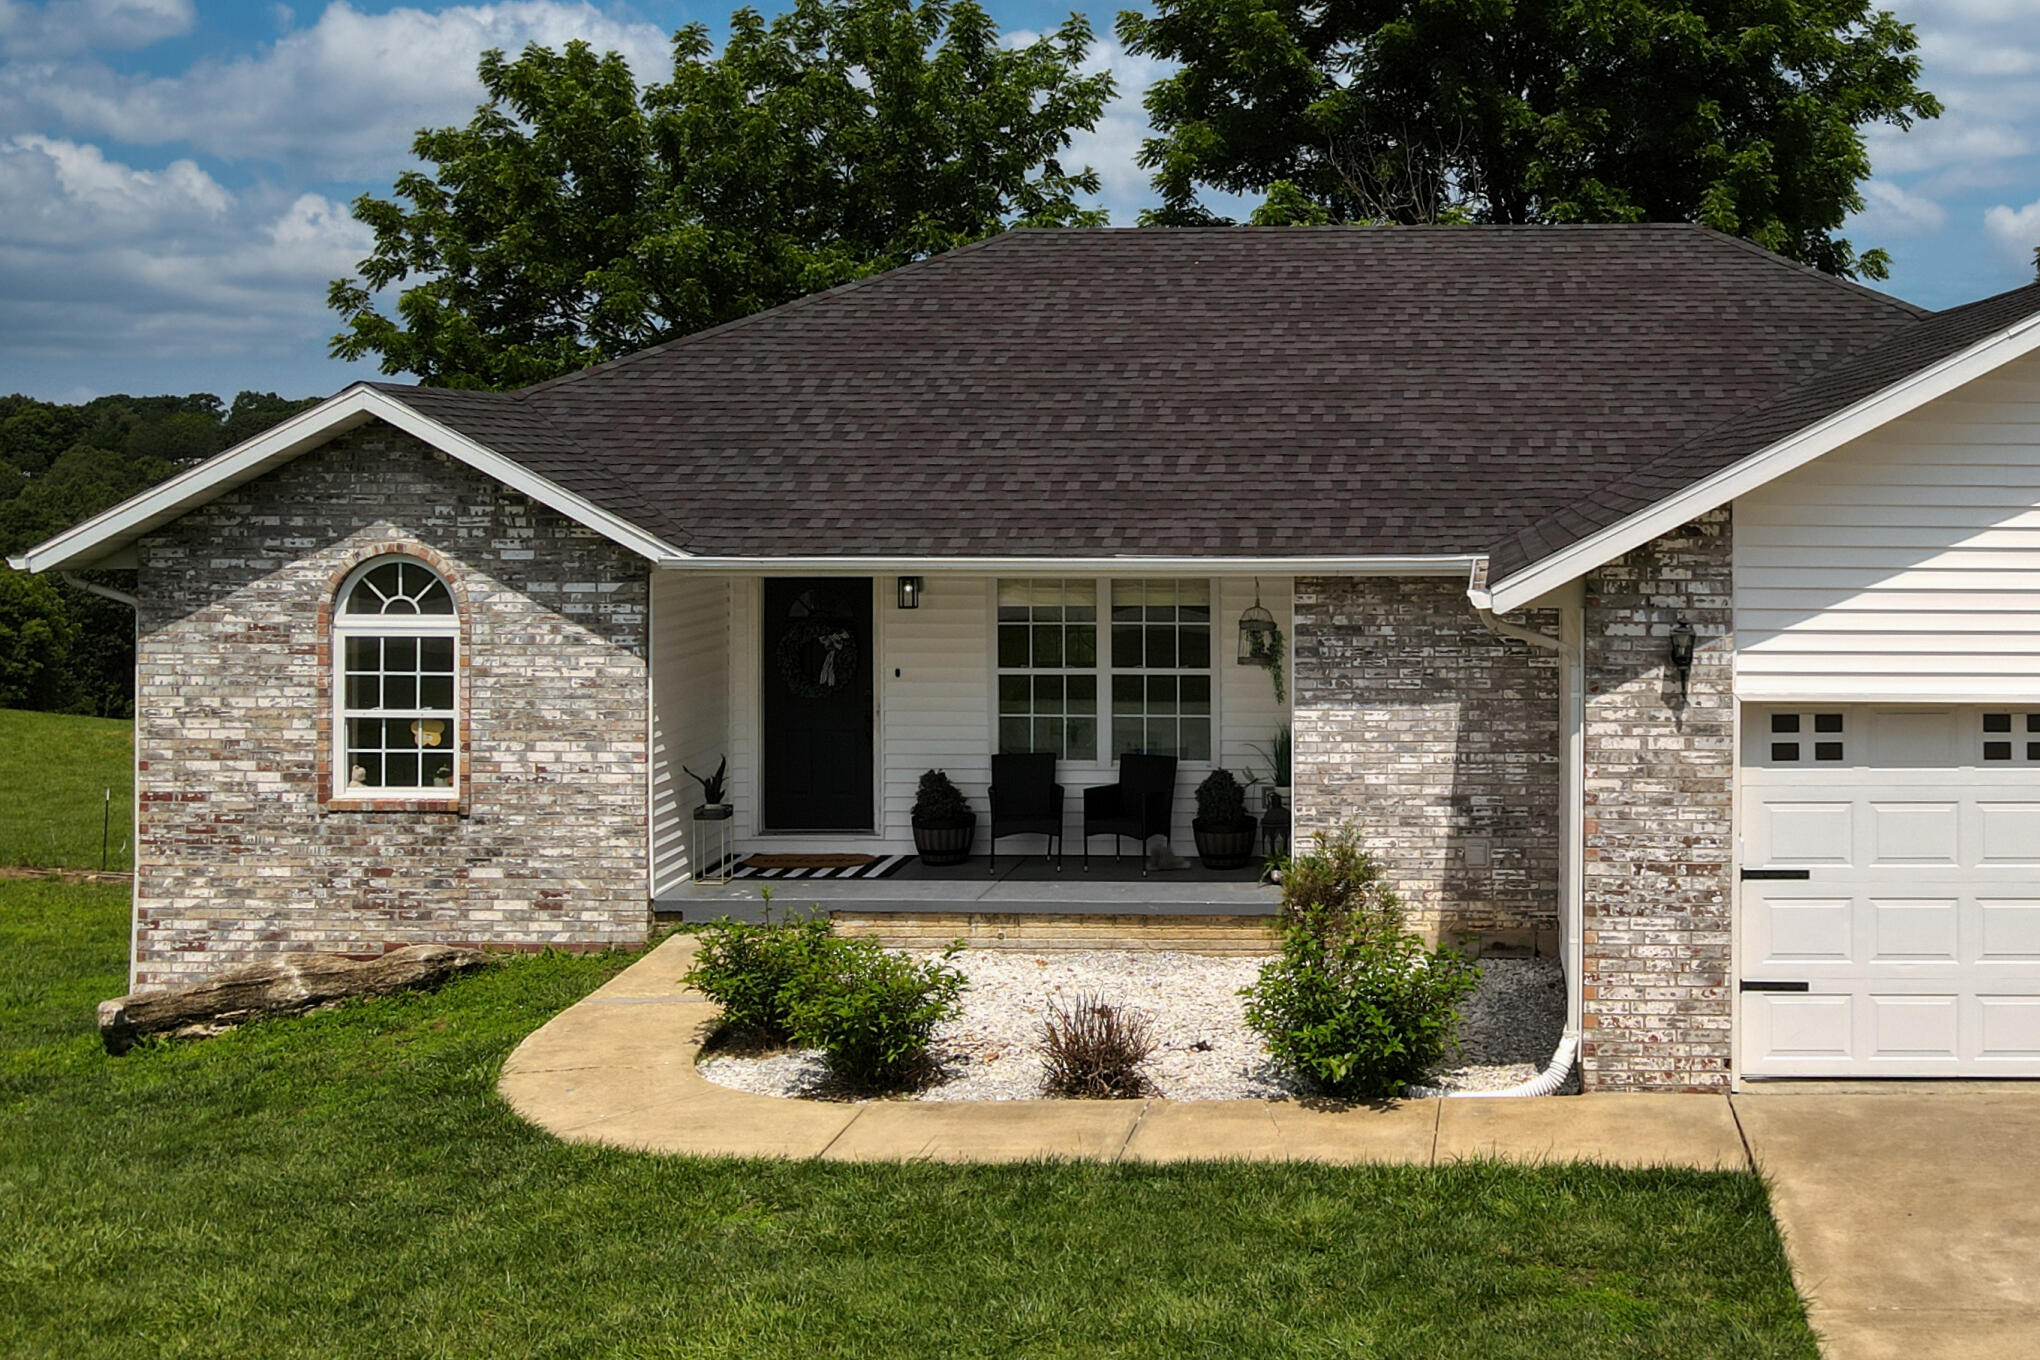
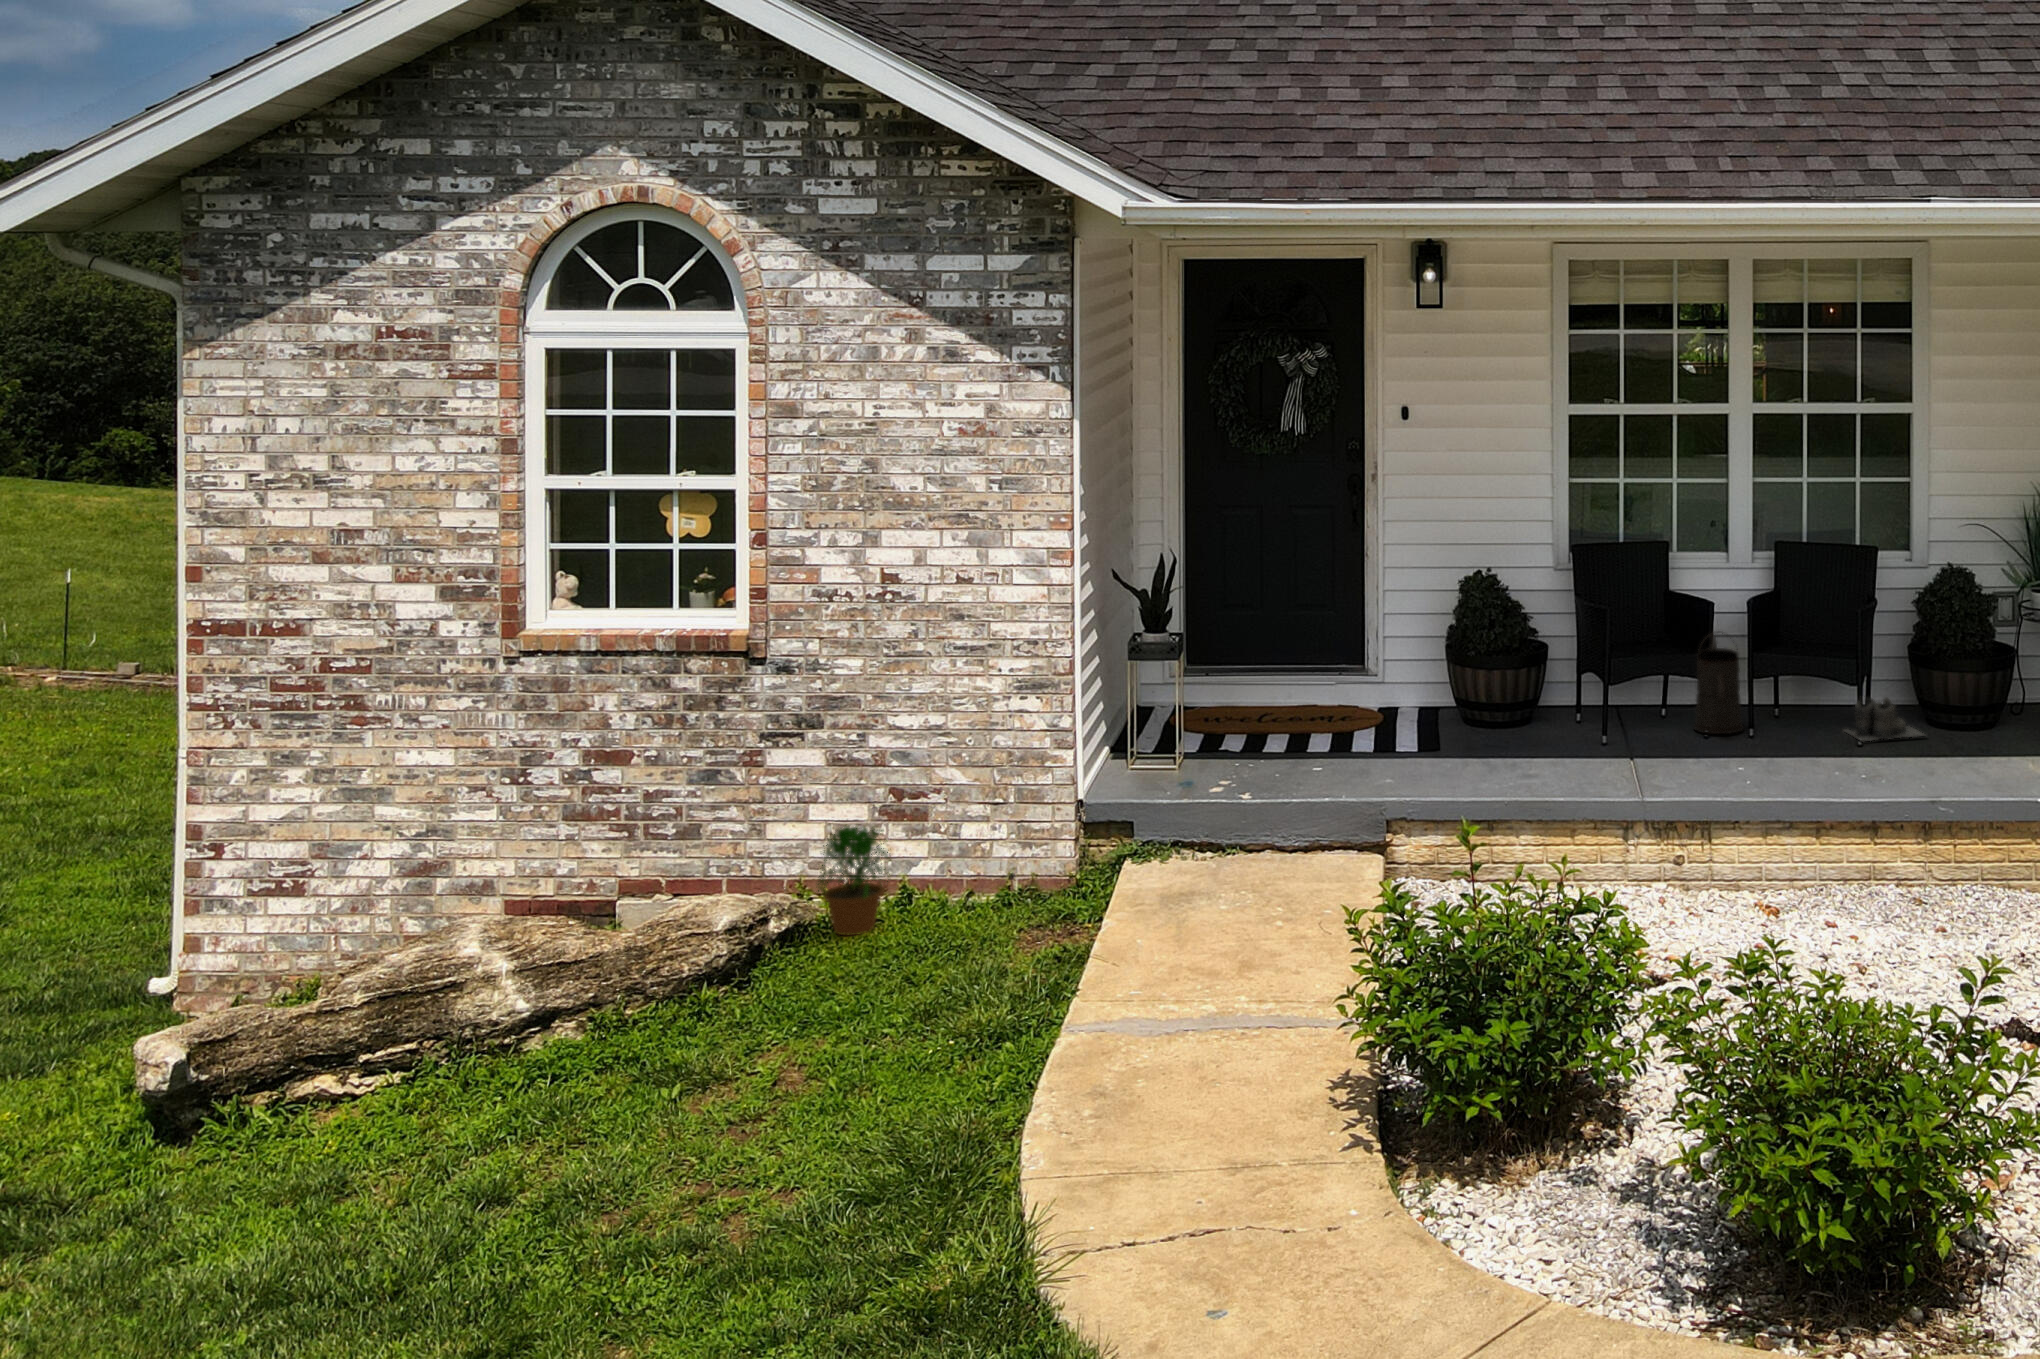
watering can: none [1055,802,1086,865] -> present [1693,633,1743,734]
potted plant: none [484,909,535,973] -> present [817,825,890,935]

